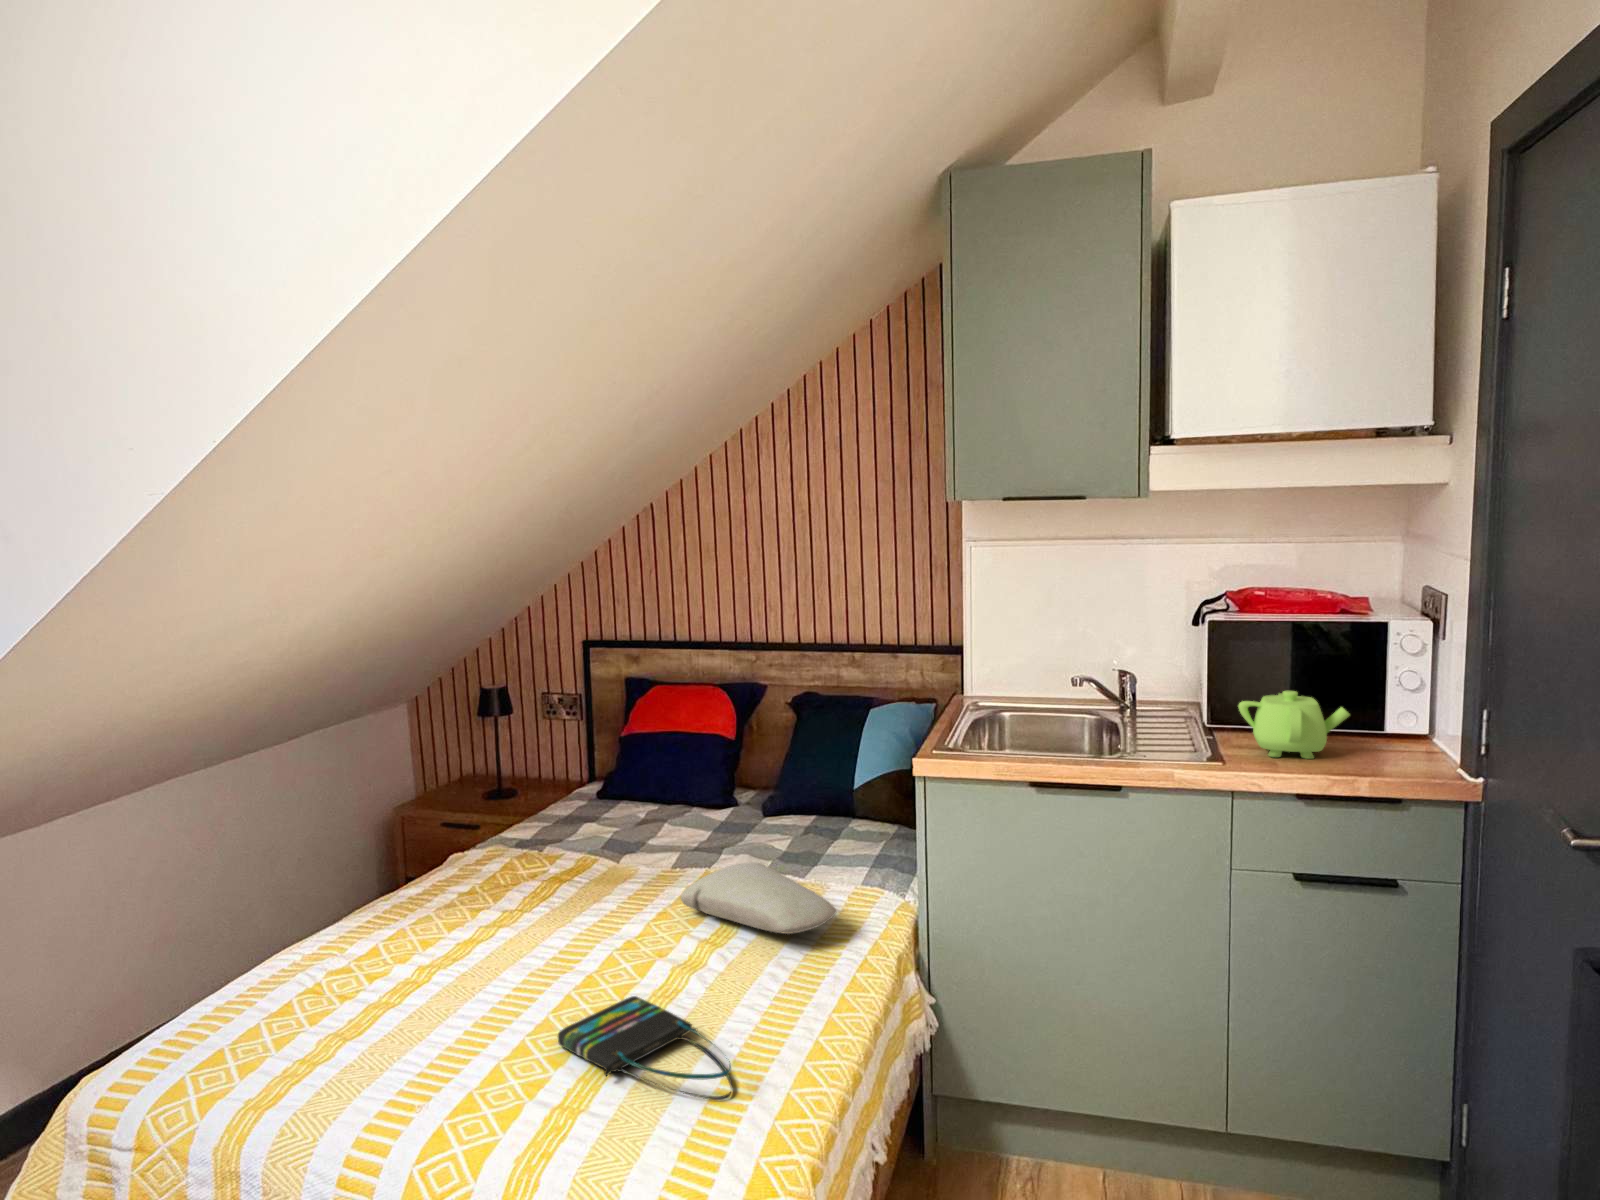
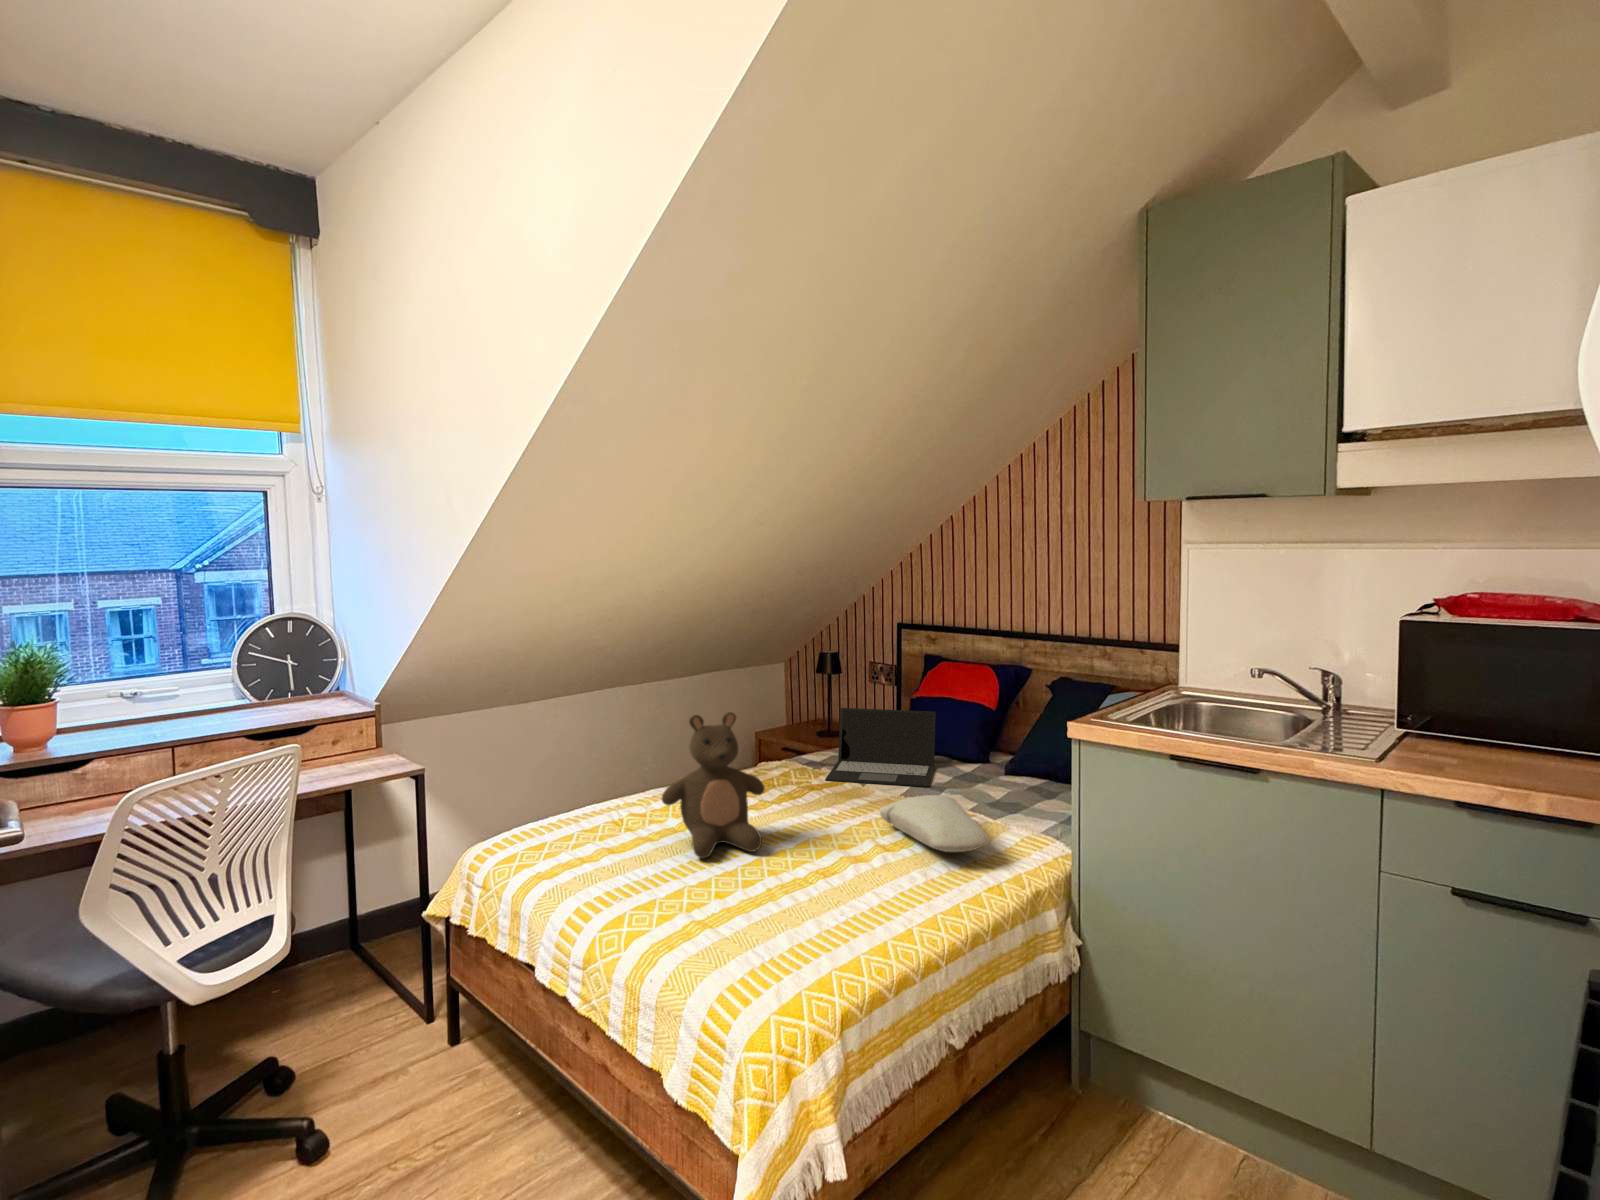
teapot: present [1238,691,1350,759] -> none [1412,697,1551,771]
laptop: none [558,754,698,865] -> present [825,708,935,787]
stuffed bear: none [410,807,564,1015] -> present [662,712,765,858]
tote bag: present [558,996,732,1100] -> none [728,866,827,946]

